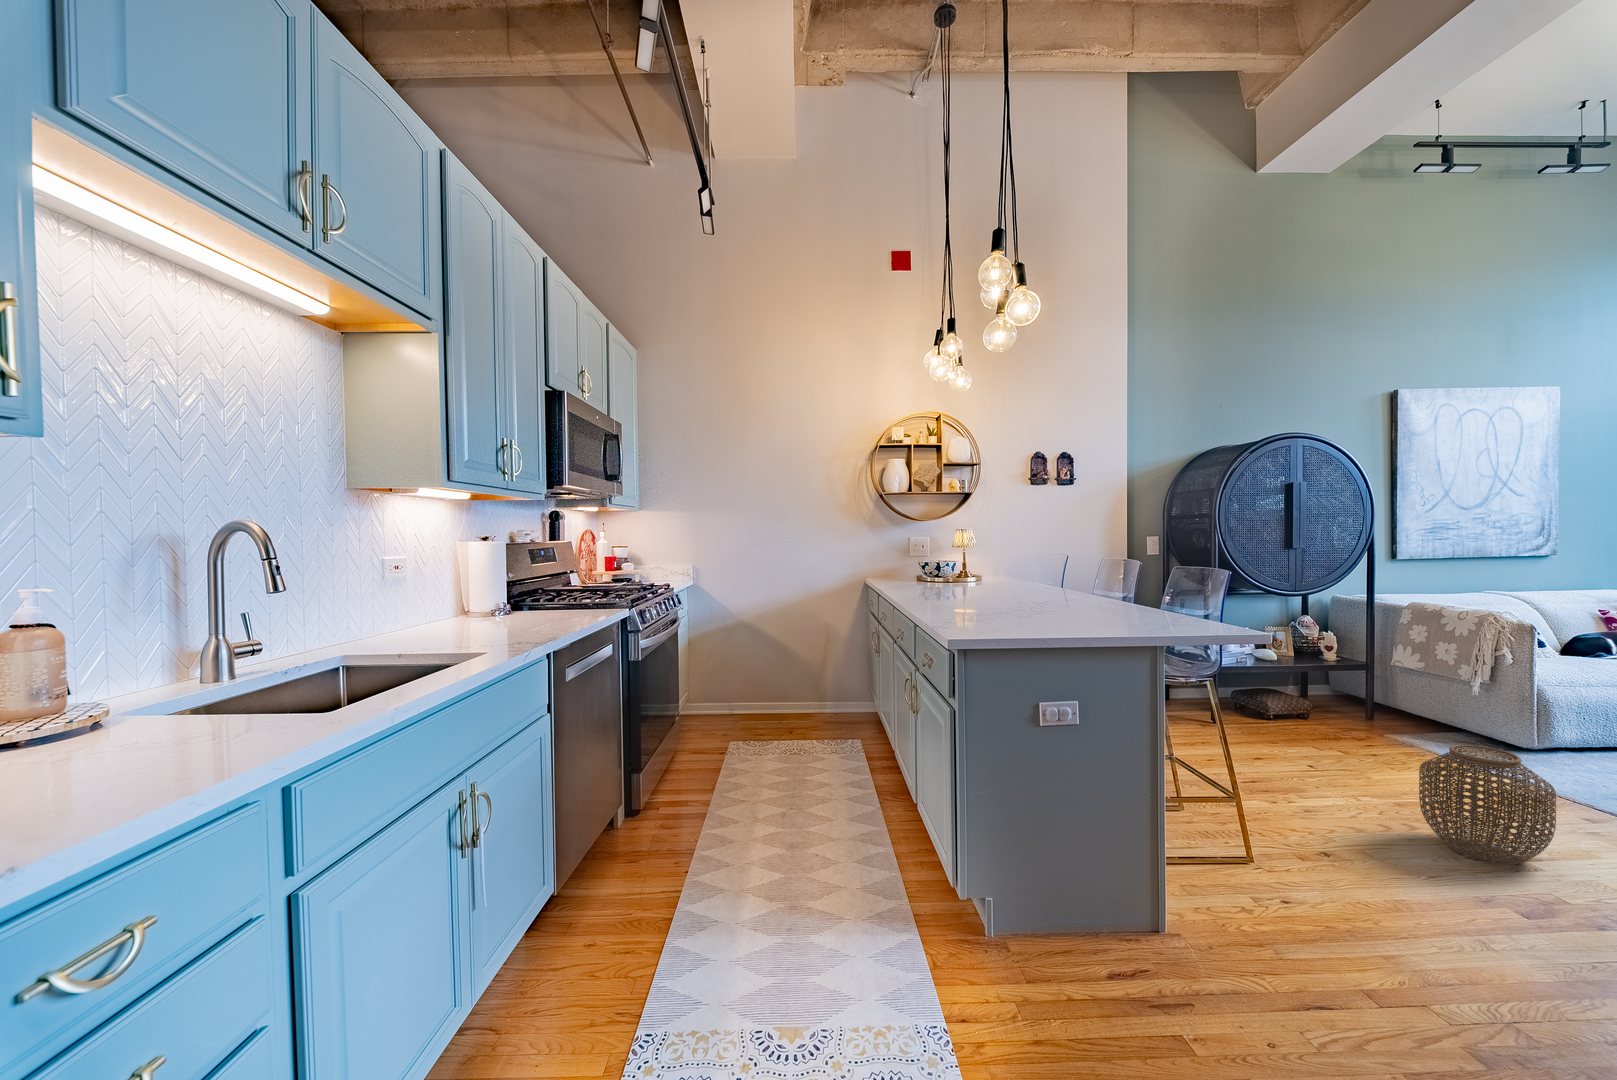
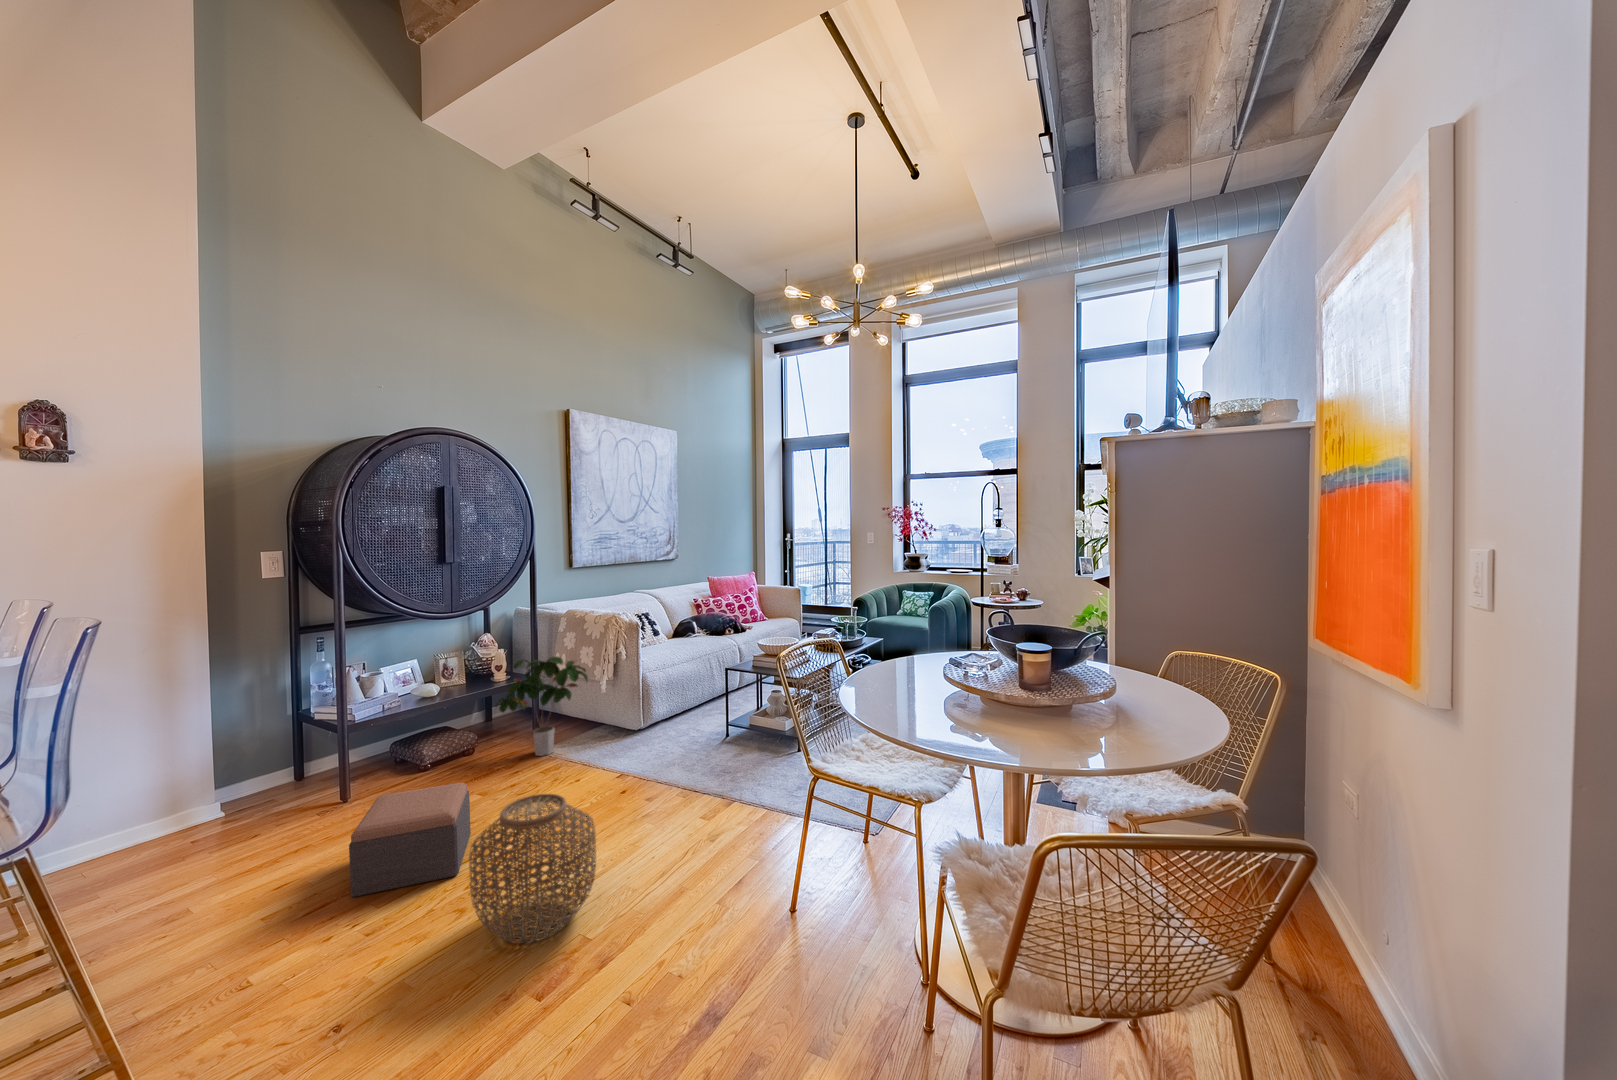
potted plant: none [1340,642,1454,740] -> present [496,656,588,756]
footstool: none [1280,722,1371,799] -> present [349,783,471,897]

